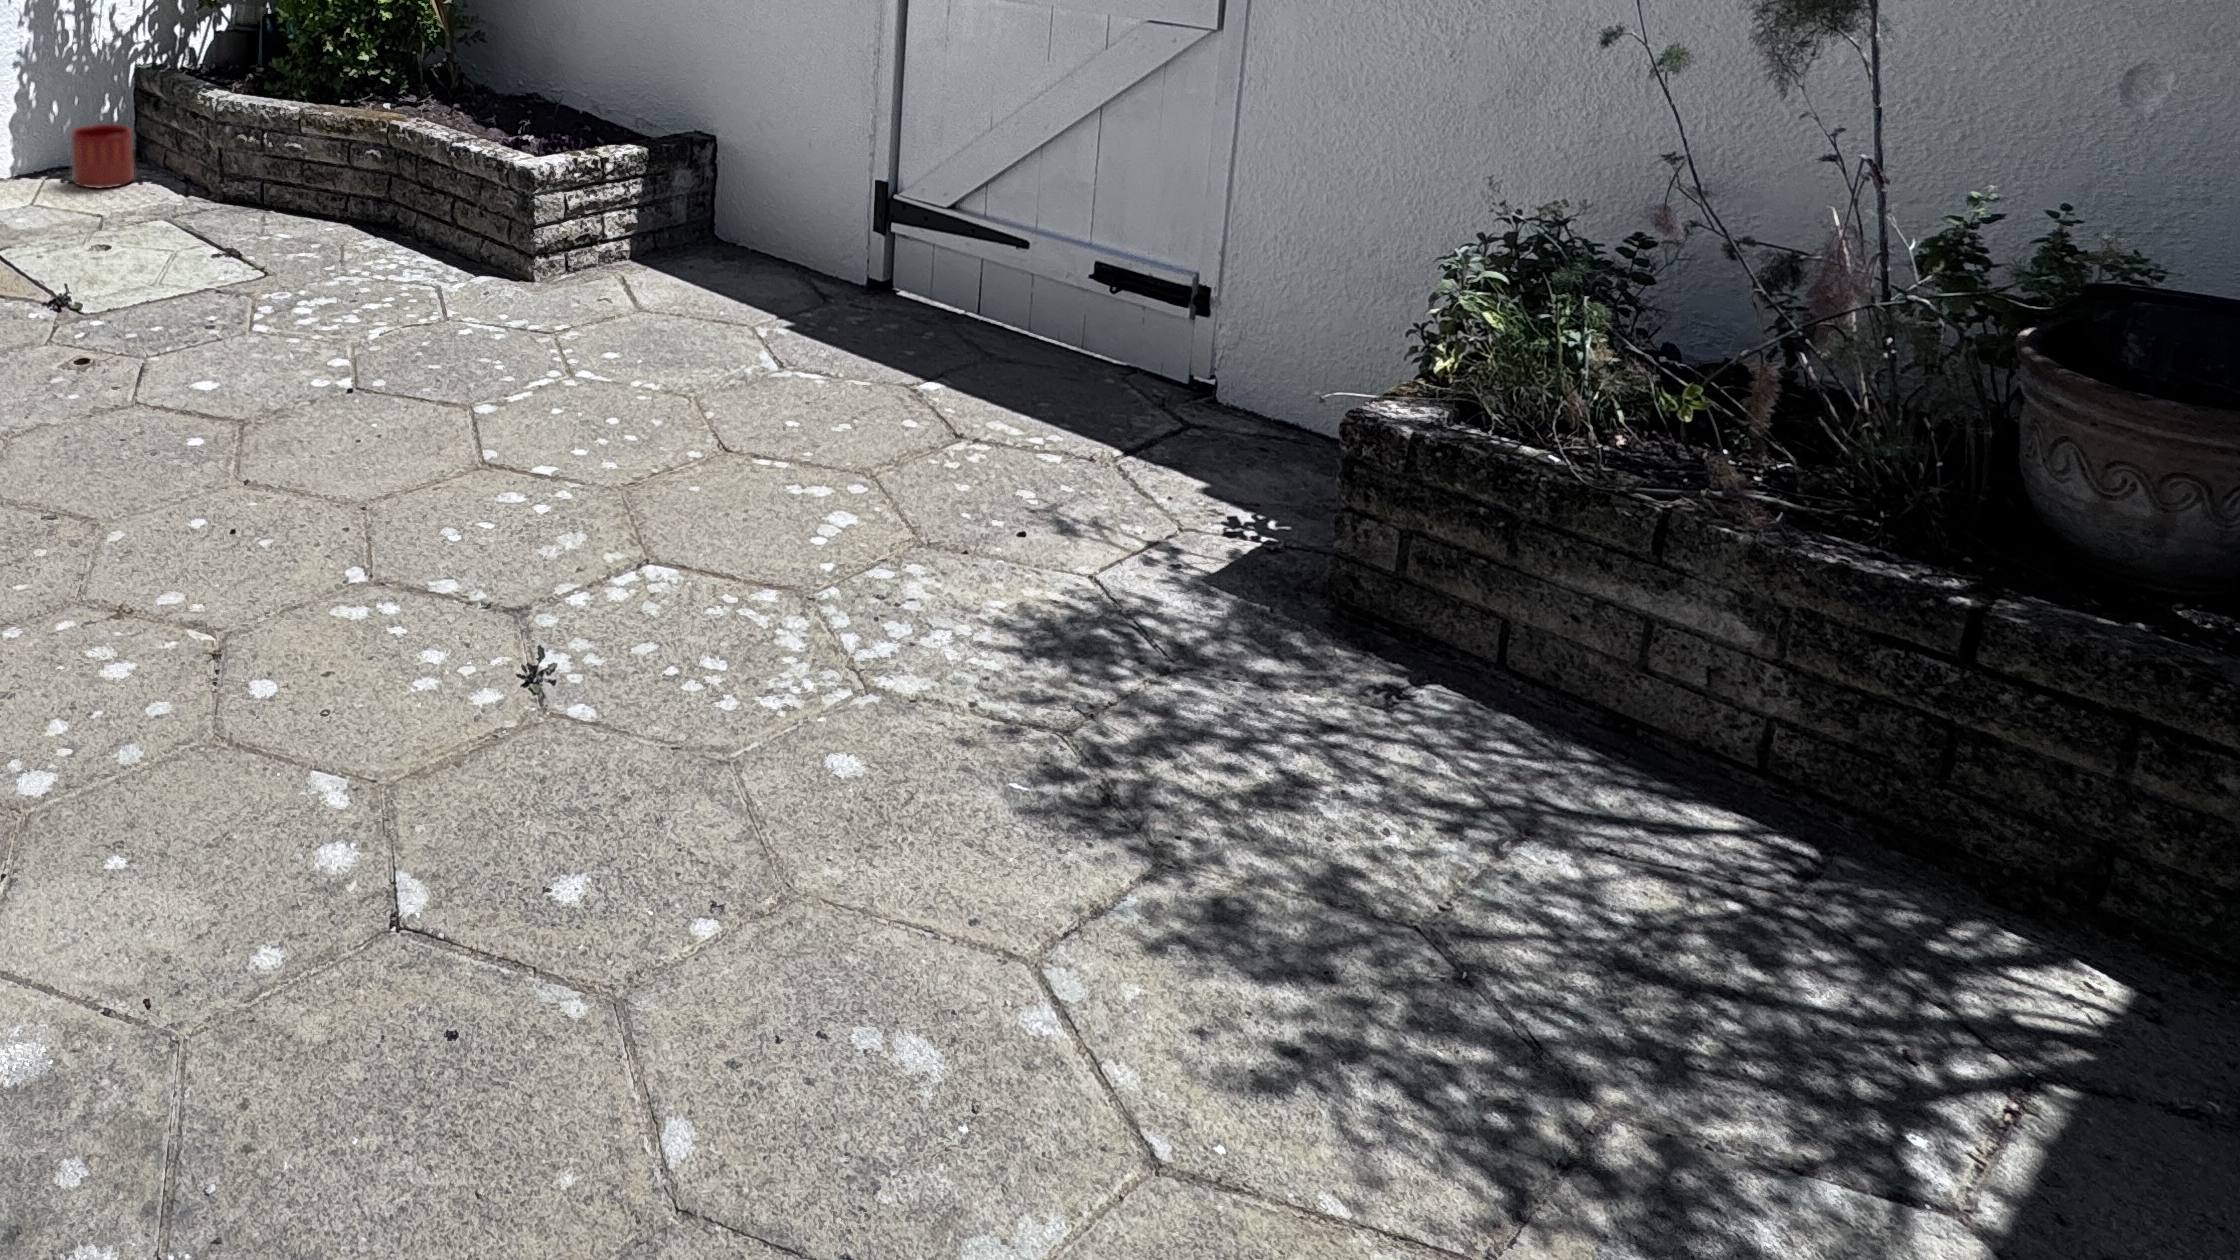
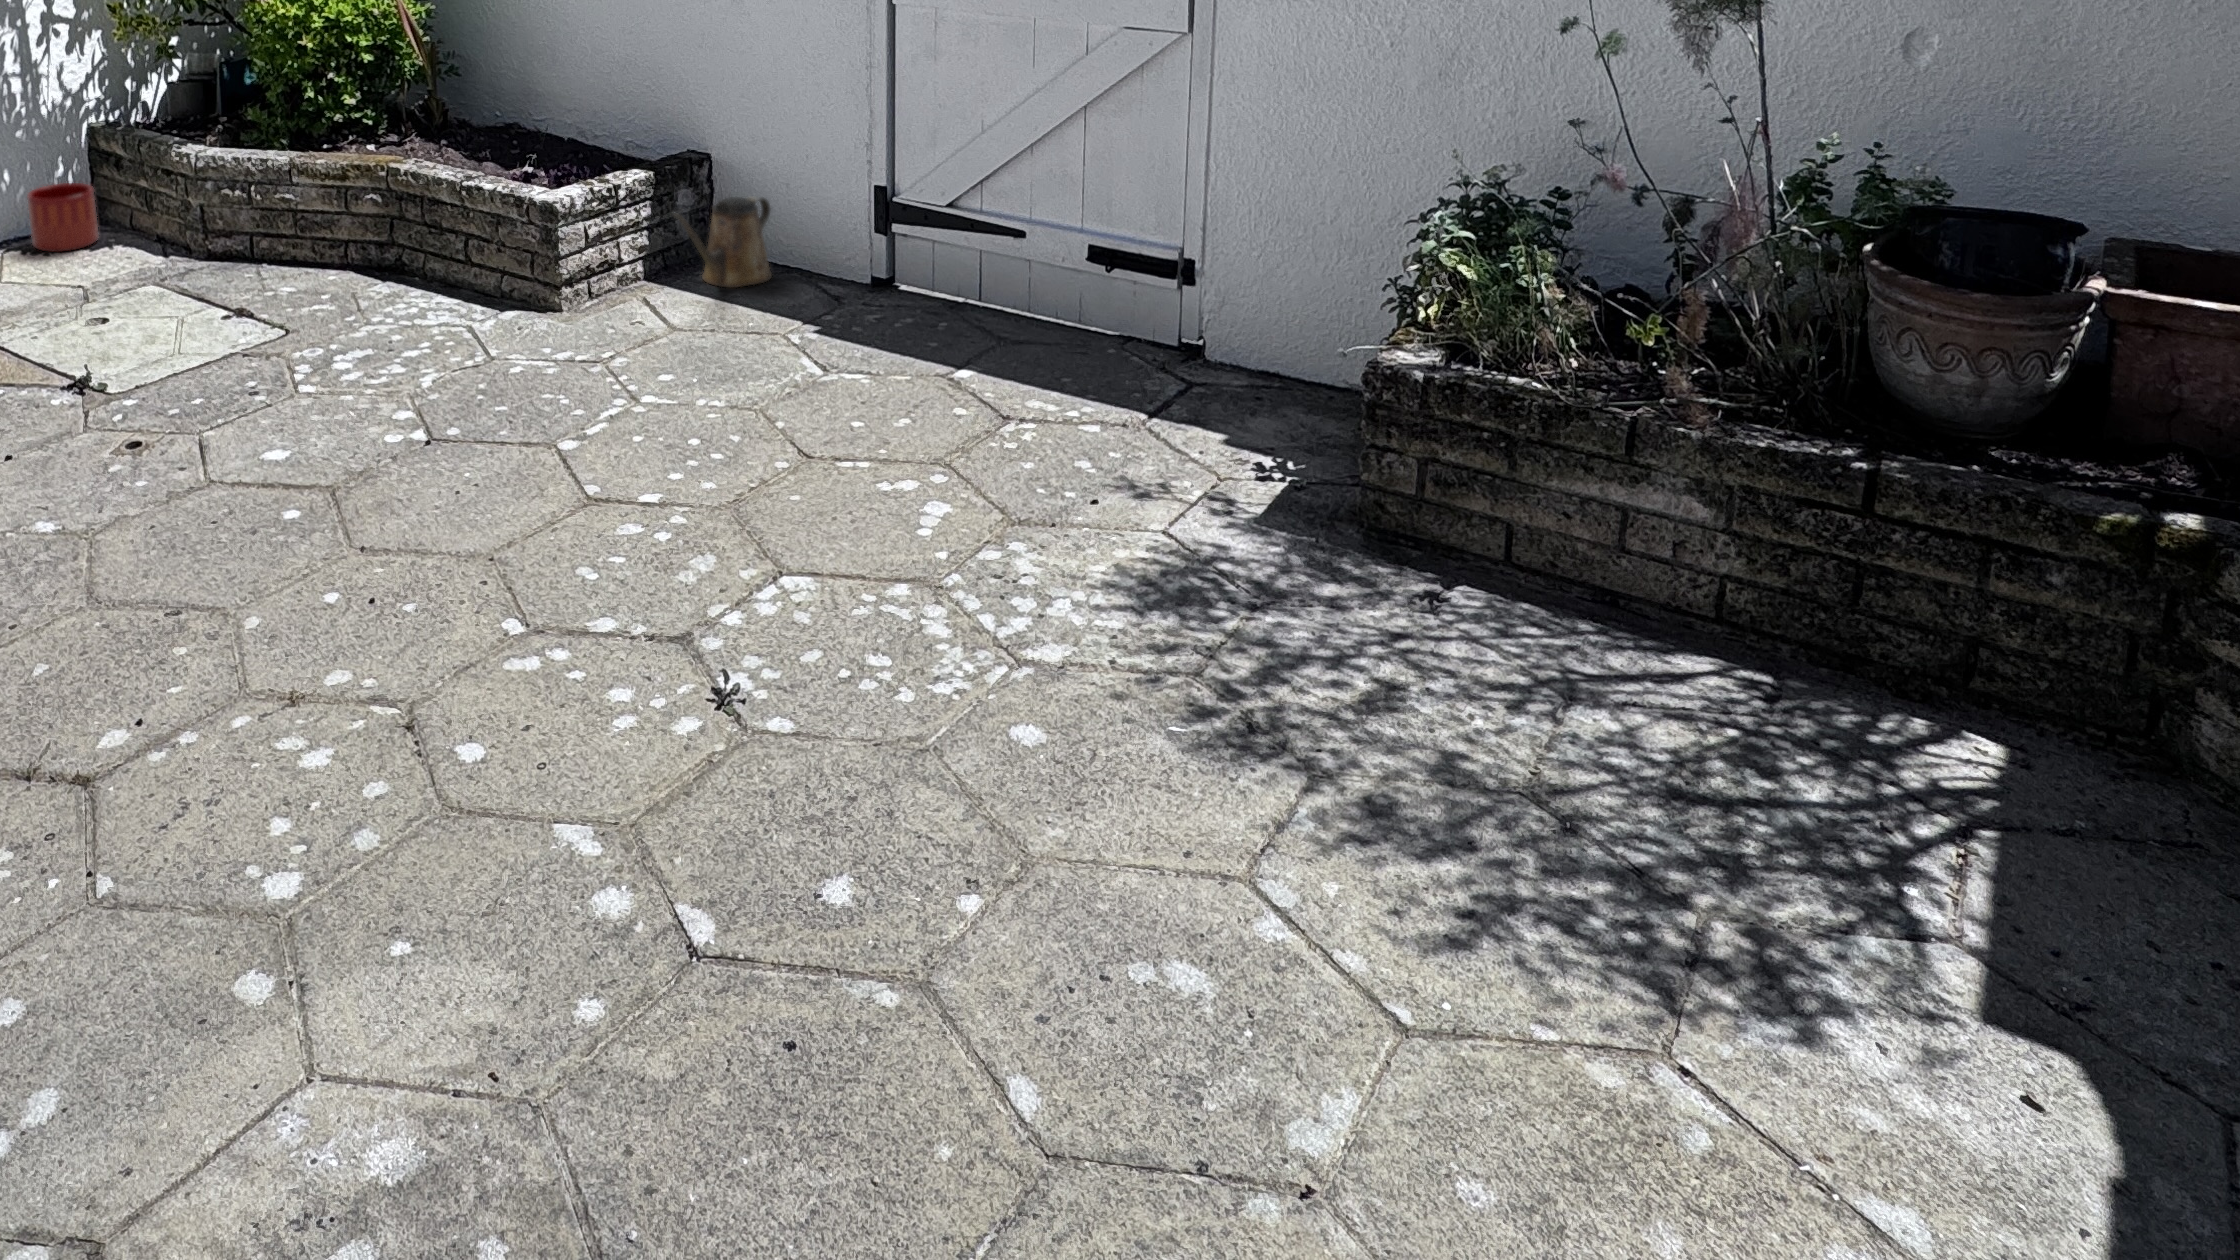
watering can: none [657,187,778,282] -> present [672,196,772,288]

